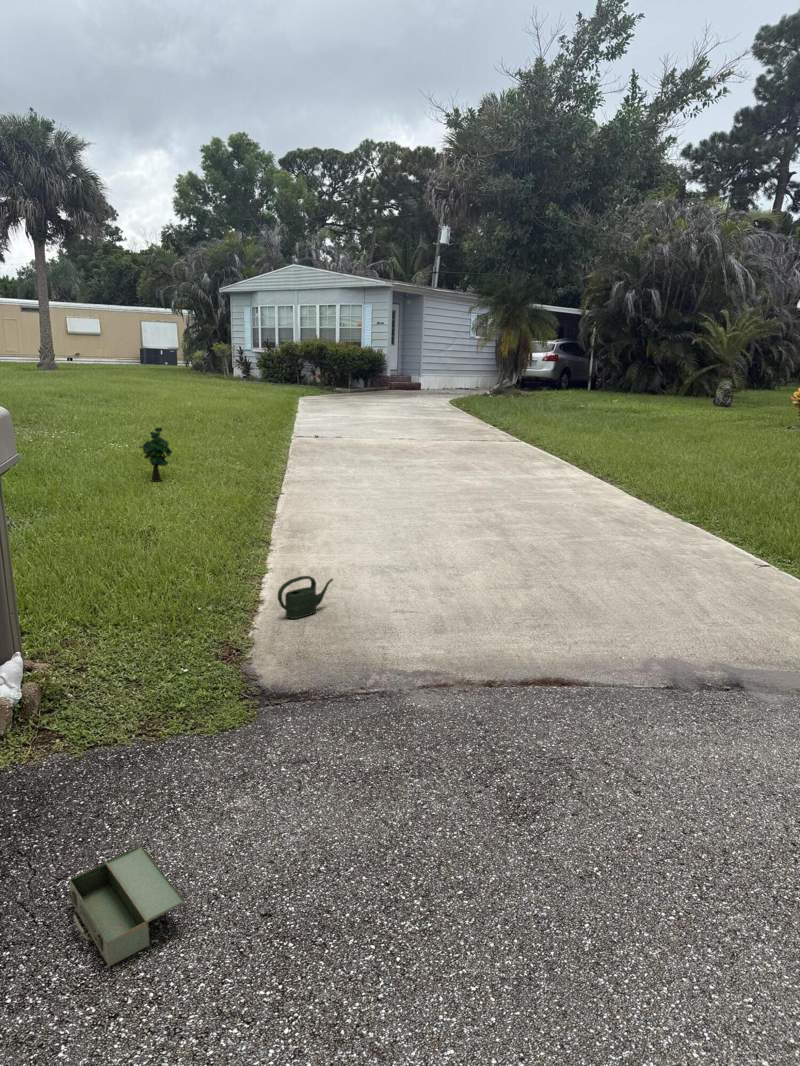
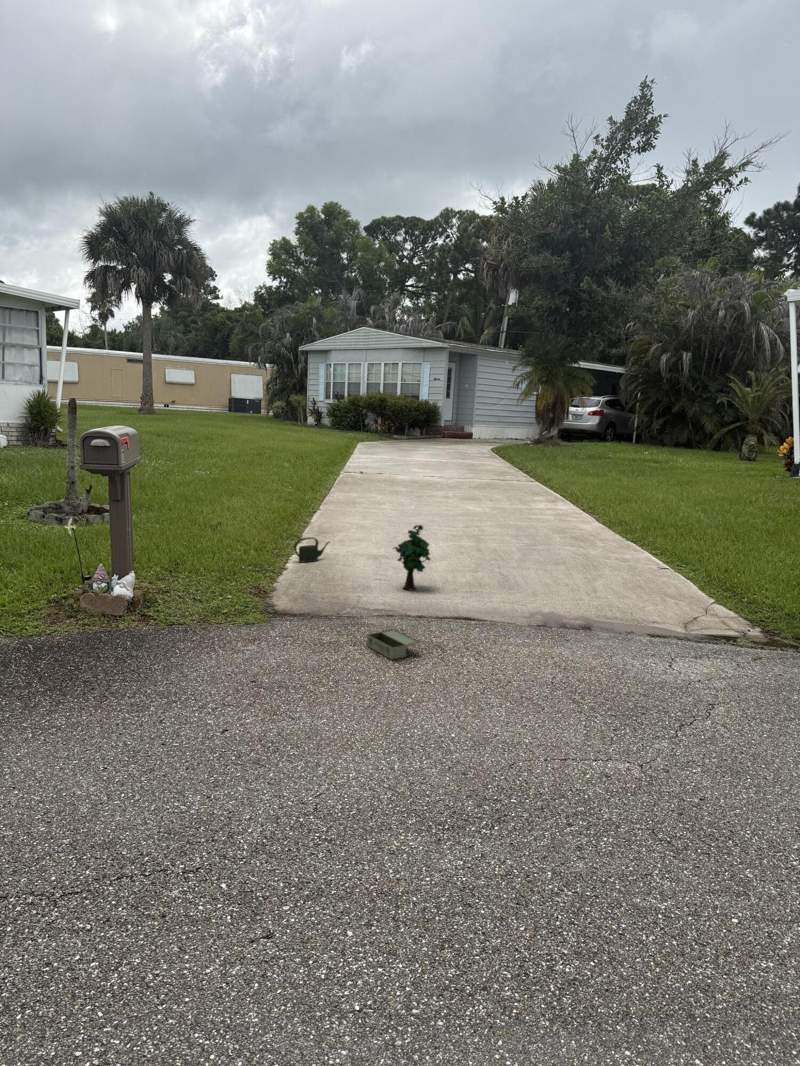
decorative plant: present [139,428,172,482] -> present [393,525,430,590]
toolbox: present [69,847,184,967] -> present [367,629,419,659]

